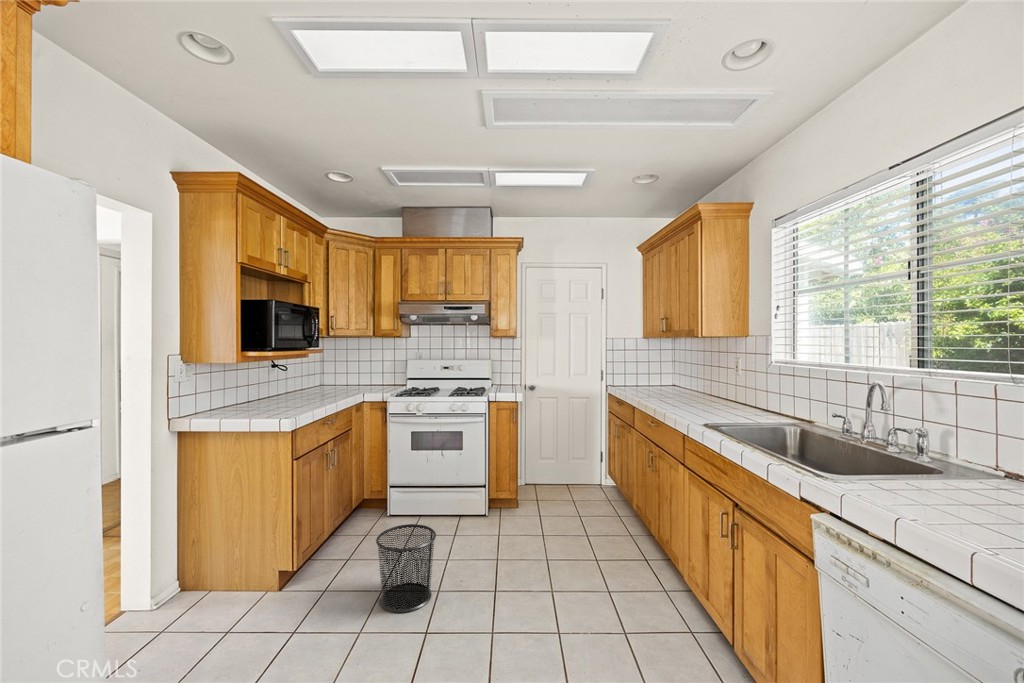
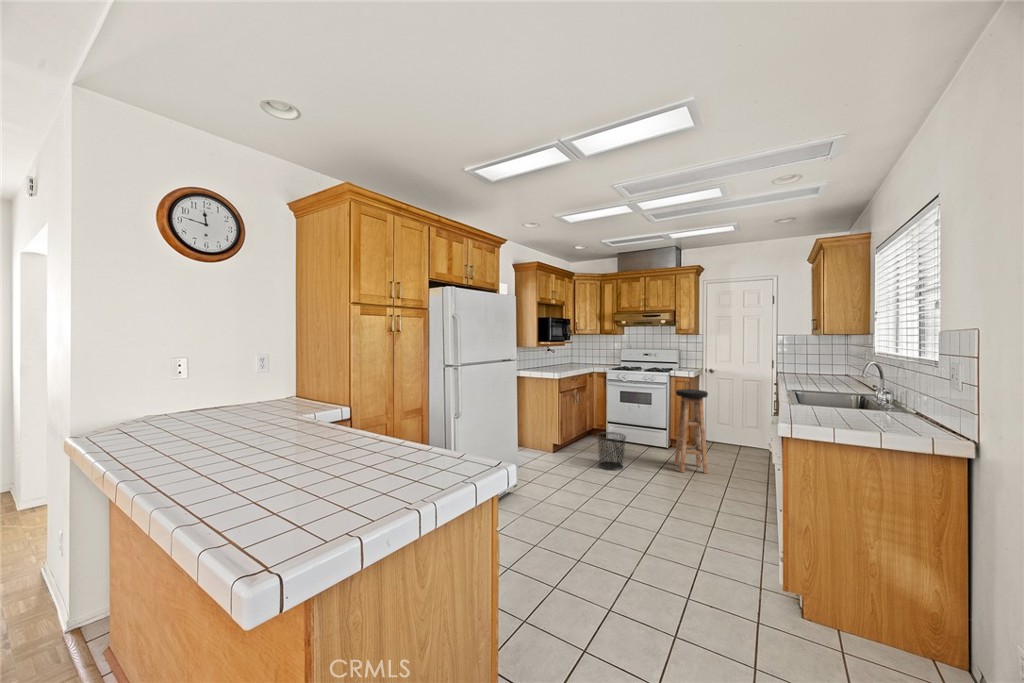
bar stool: none [513,426,571,580] -> present [675,389,708,474]

